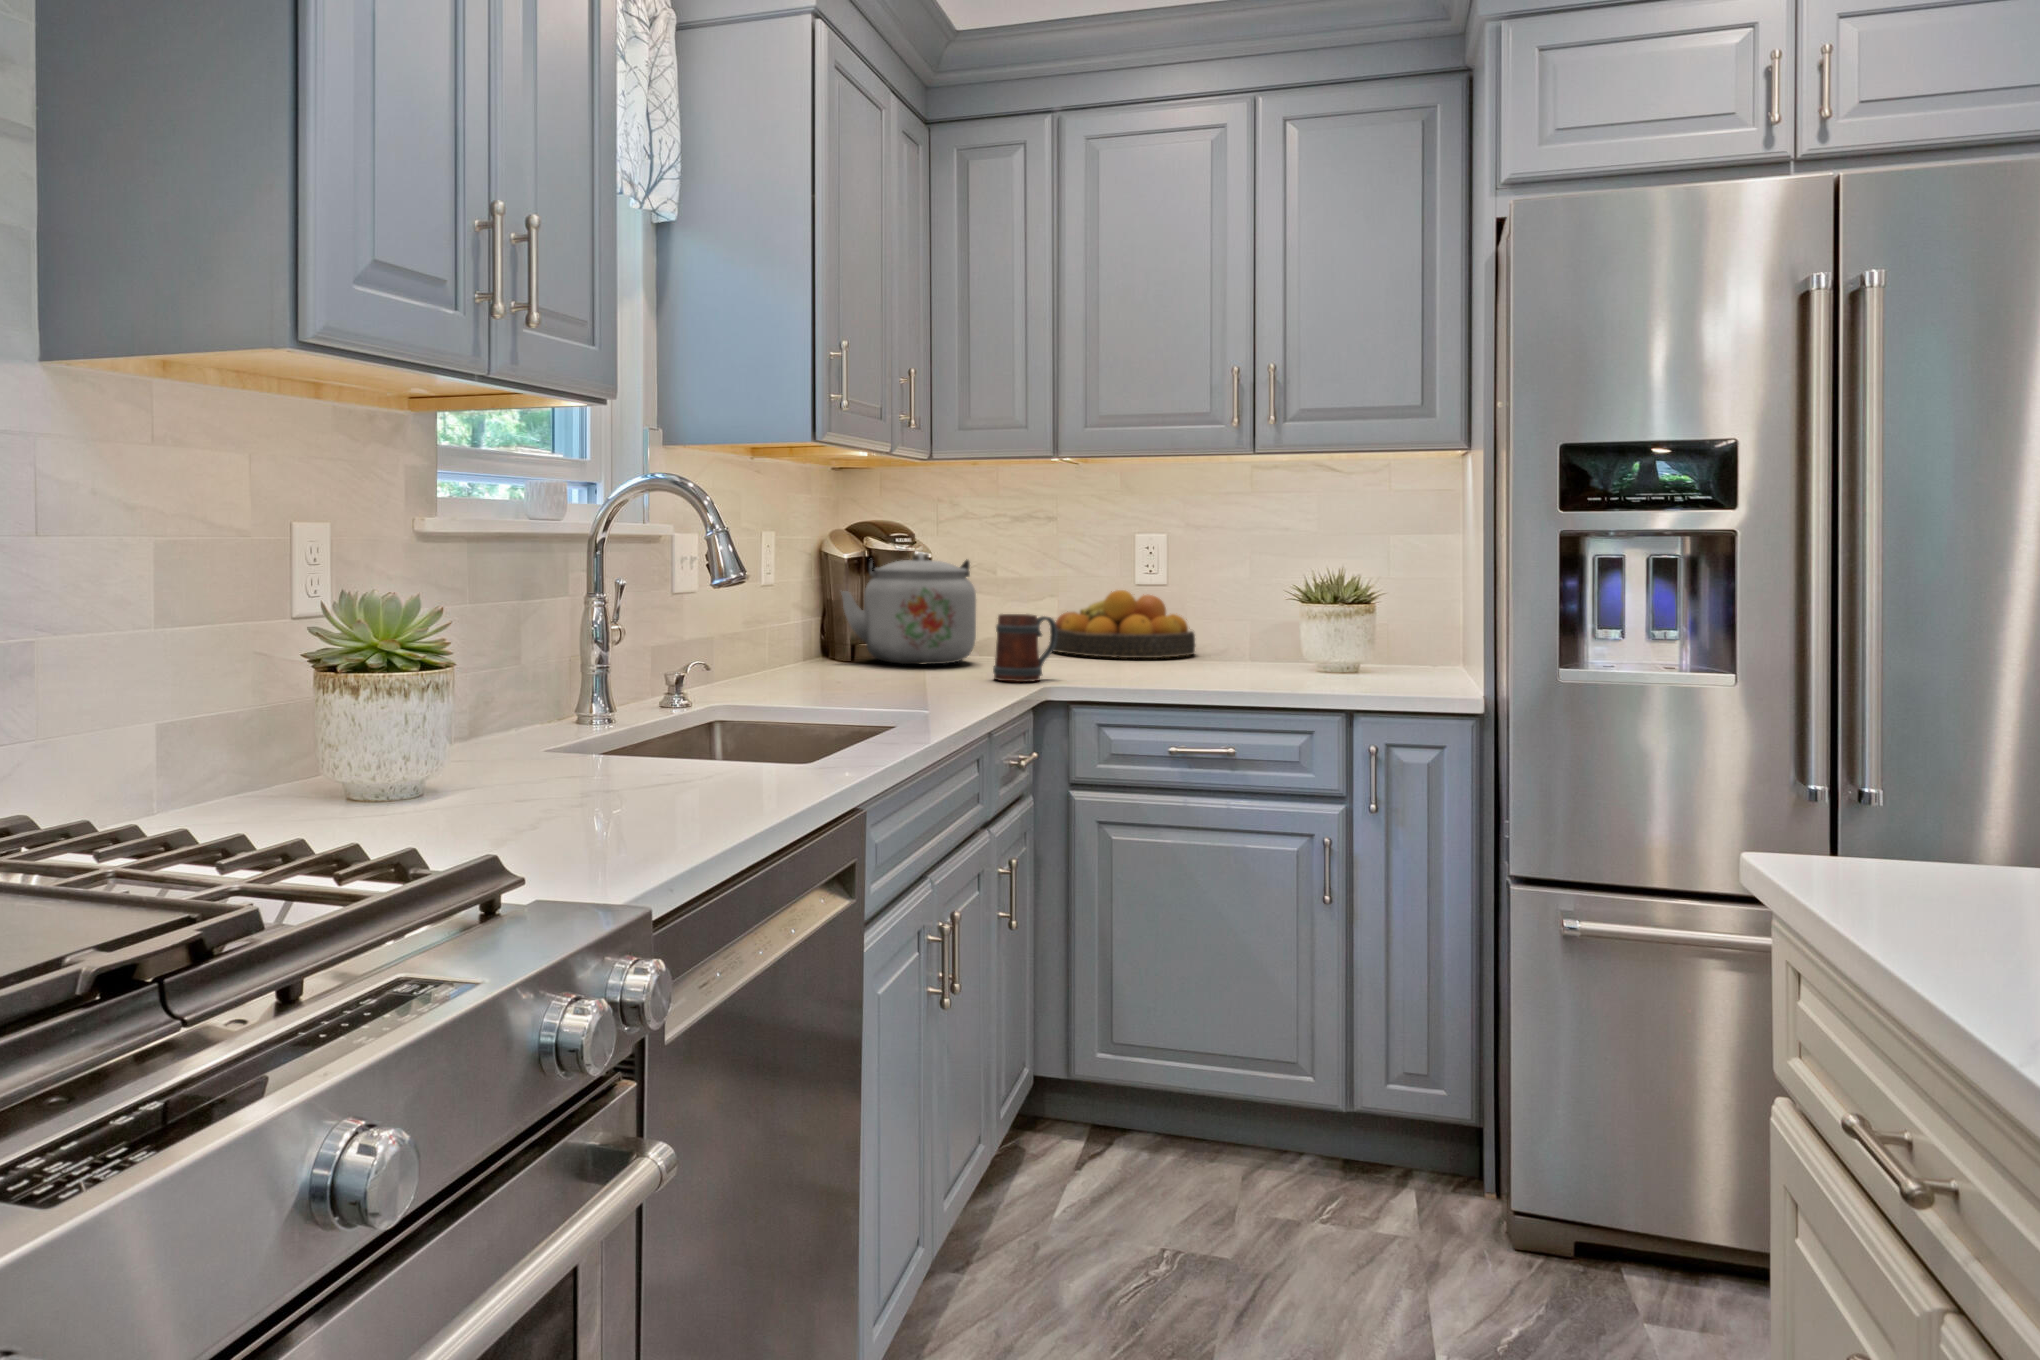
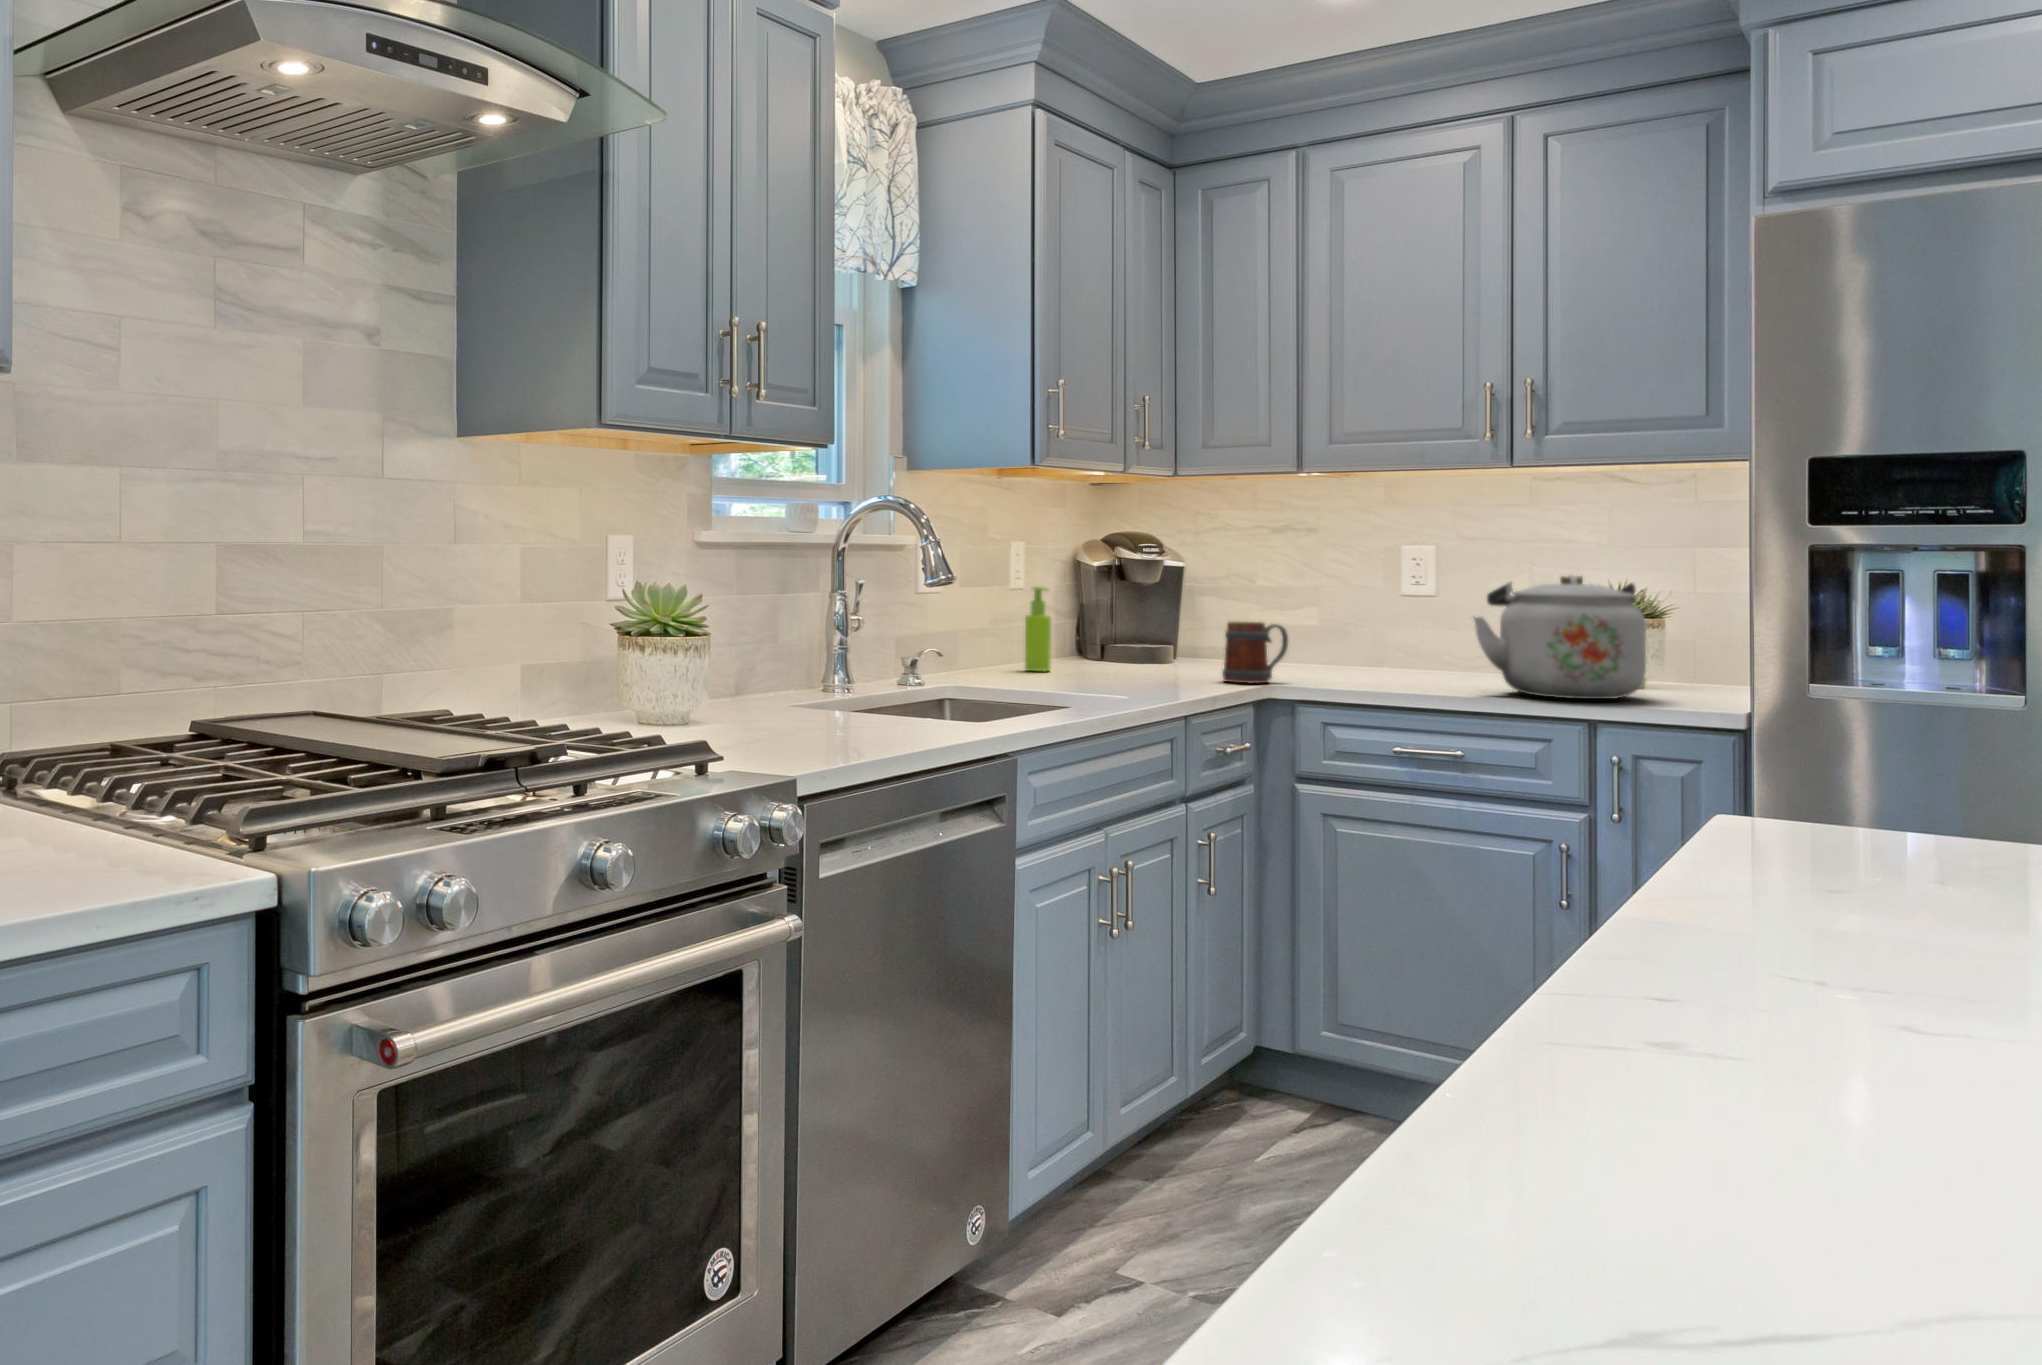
kettle: present [841,552,976,664] -> present [1474,575,1646,699]
soap dispenser: none [781,578,809,673] -> present [1025,587,1051,671]
fruit bowl: present [1050,590,1195,658] -> none [1313,601,1471,670]

